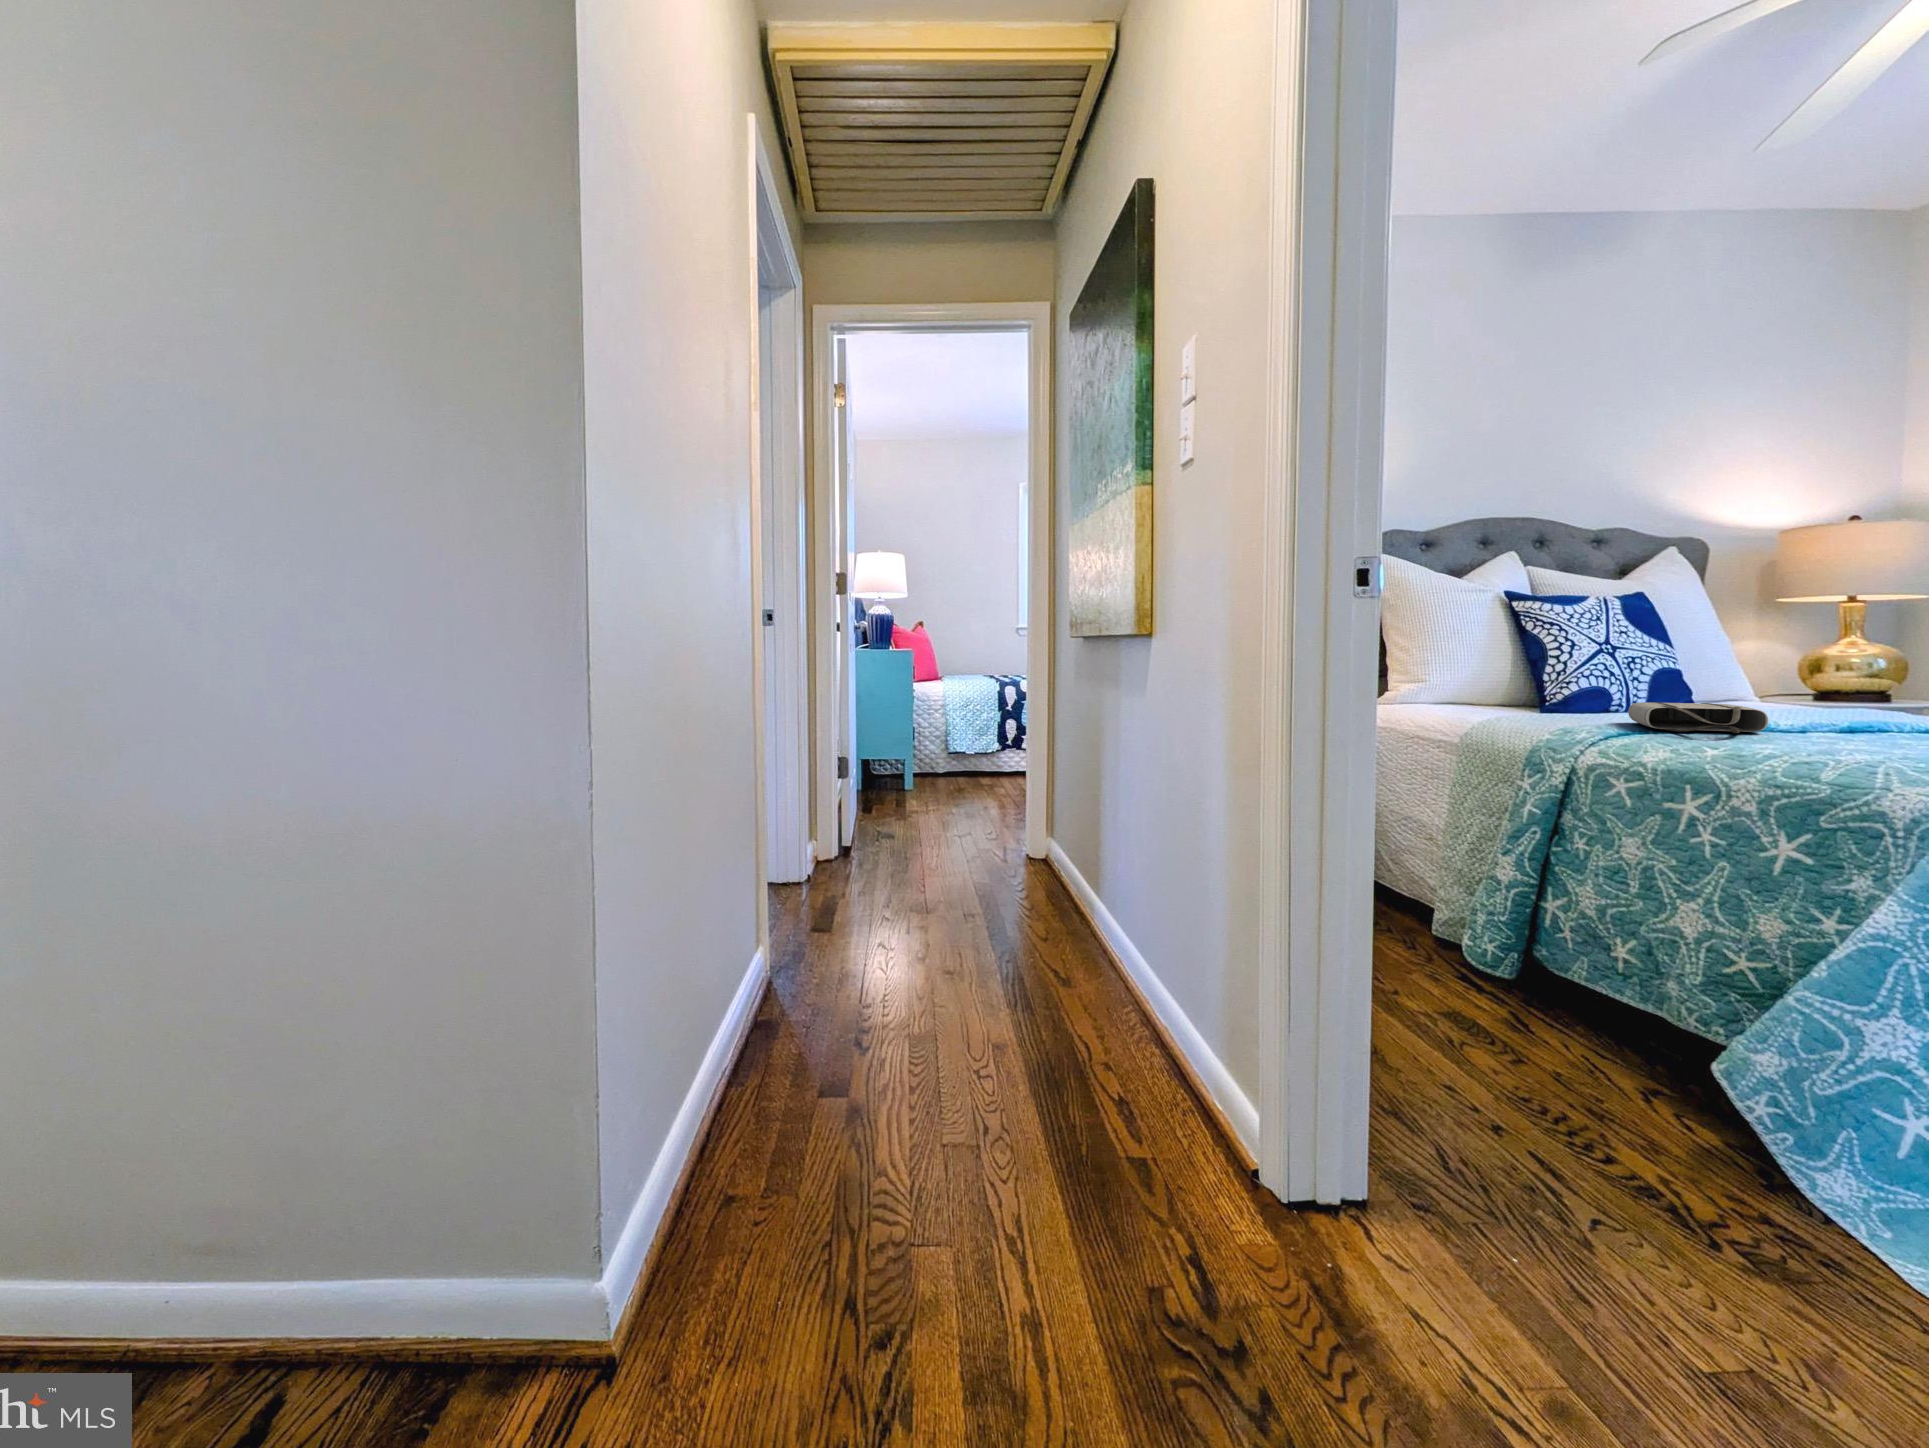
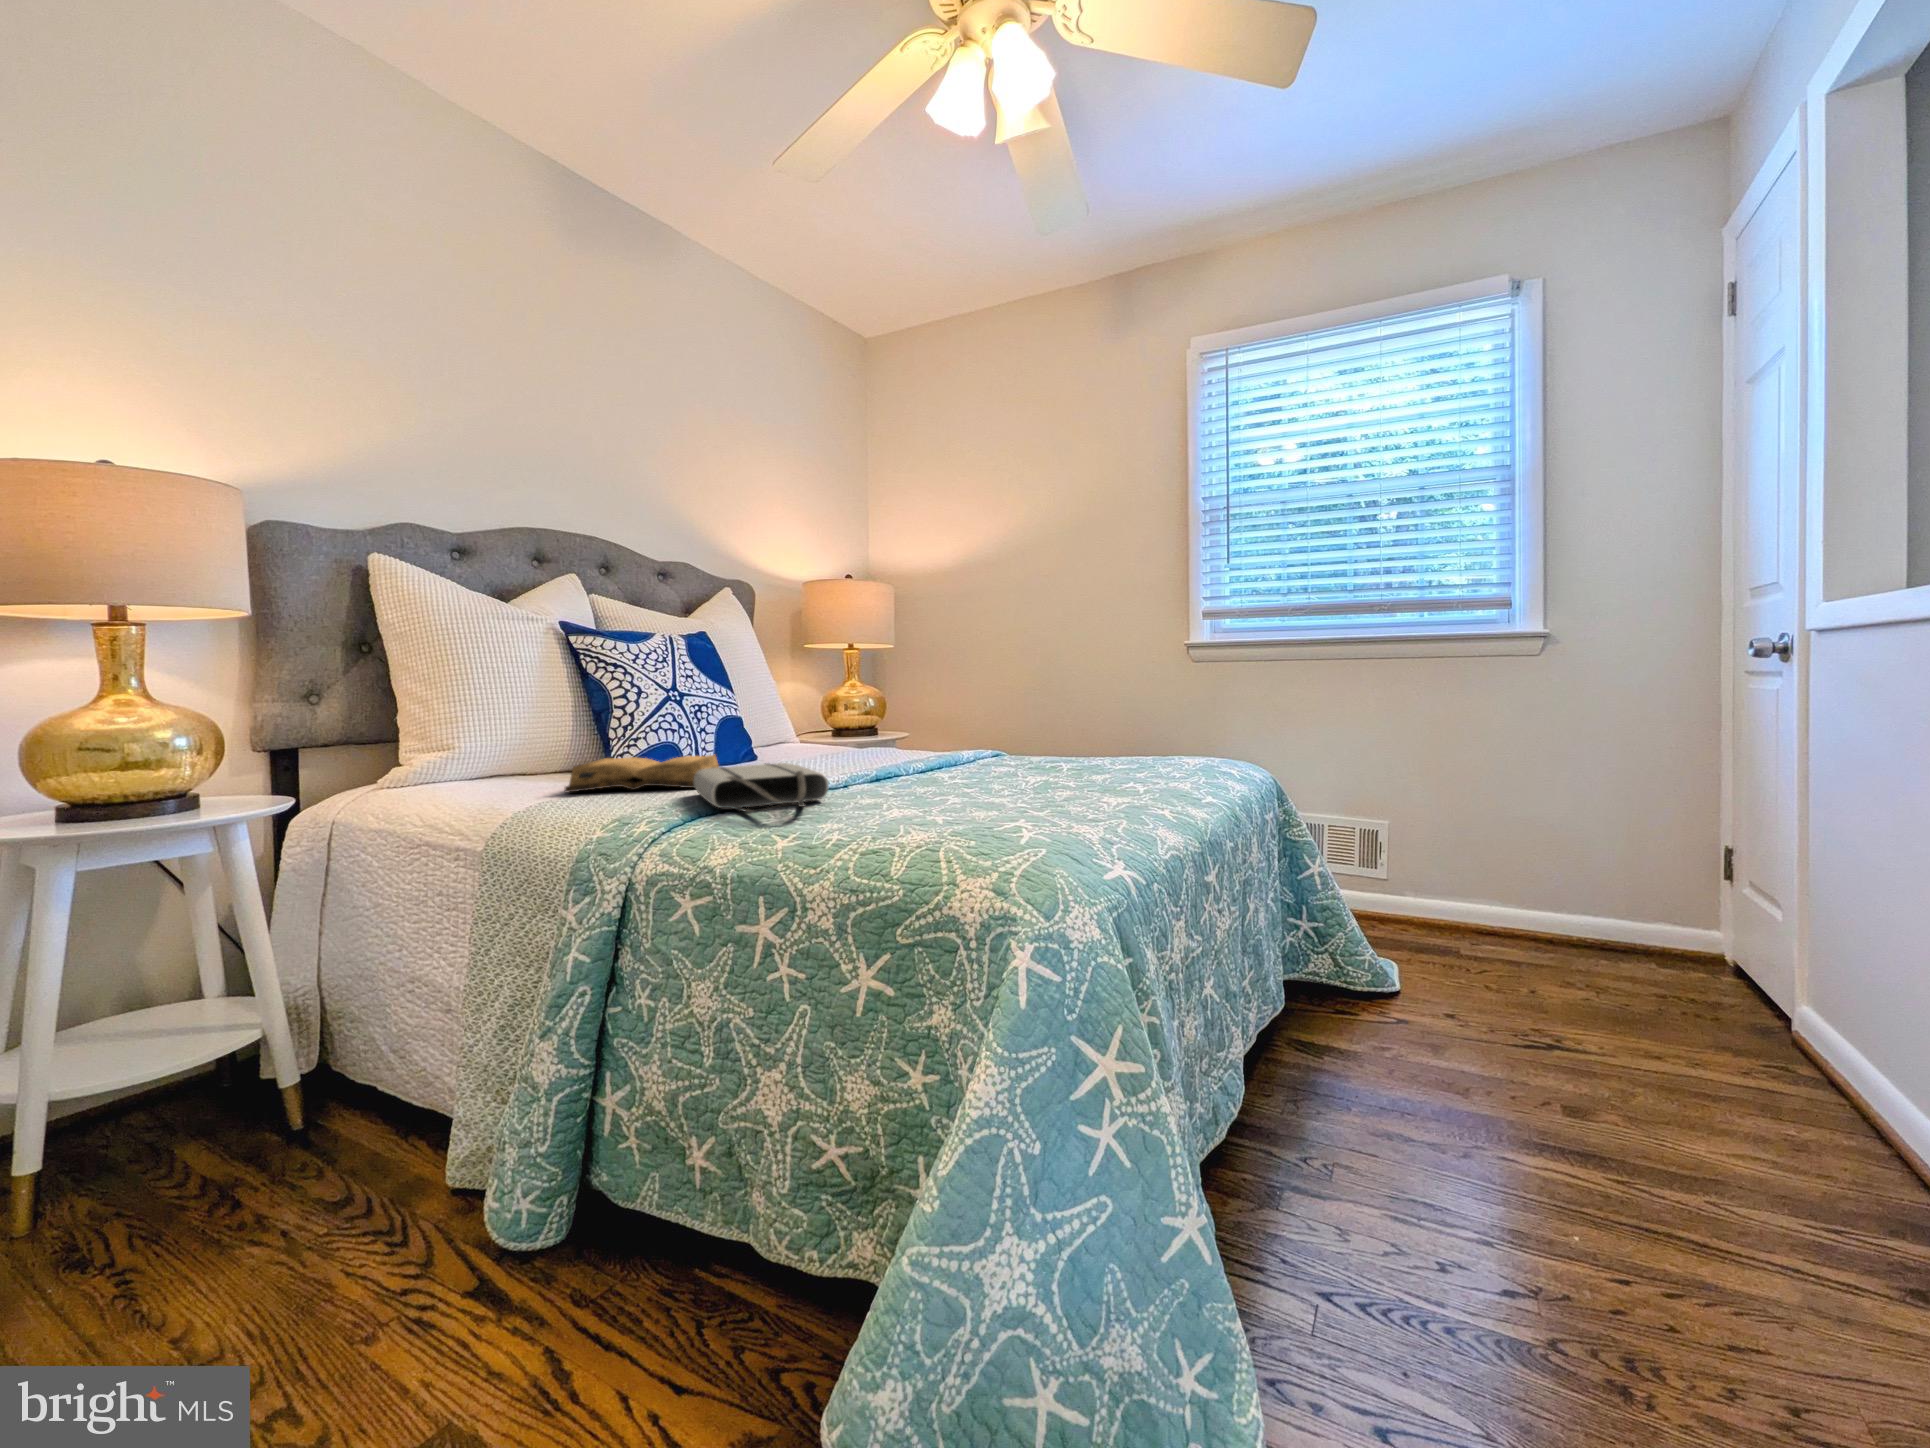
diary: none [1514,693,1659,720] -> present [565,755,719,792]

